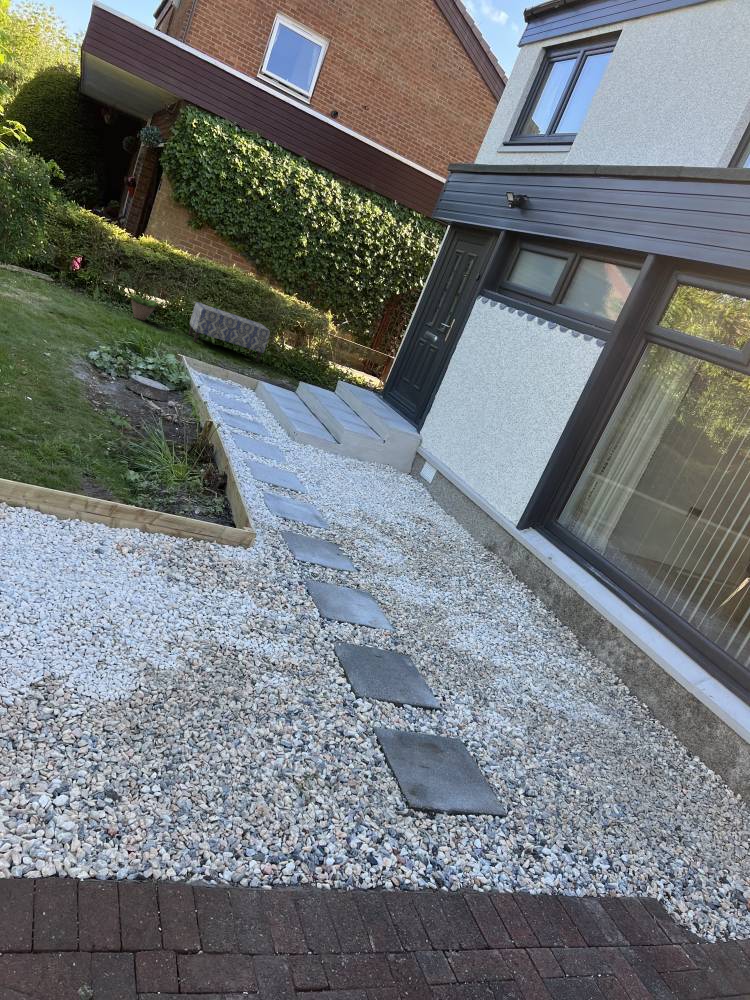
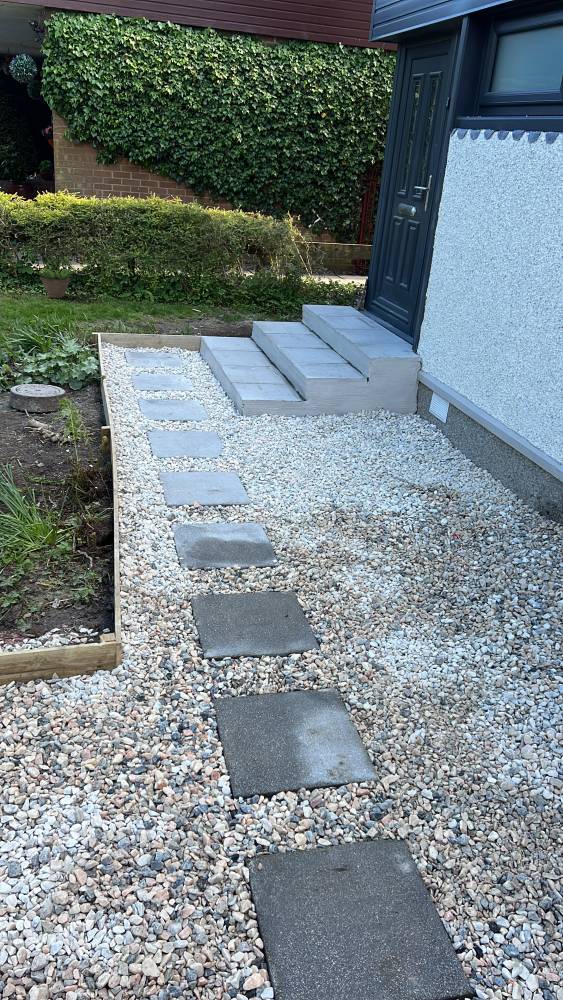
bench: present [189,302,270,362] -> none [116,255,214,307]

